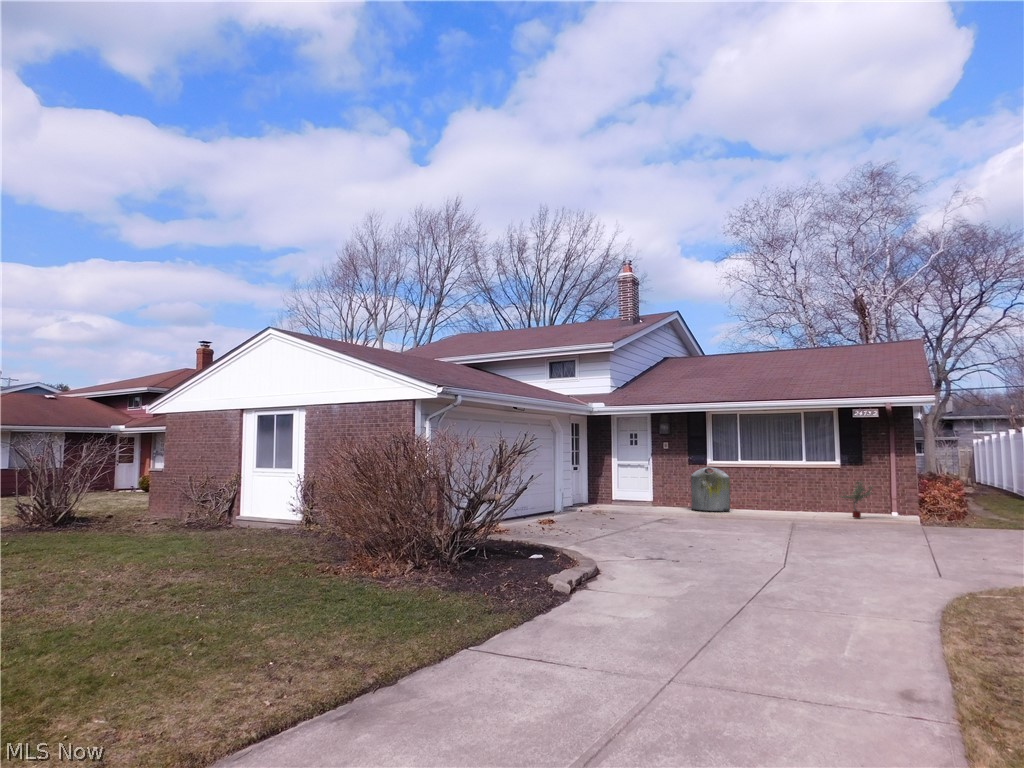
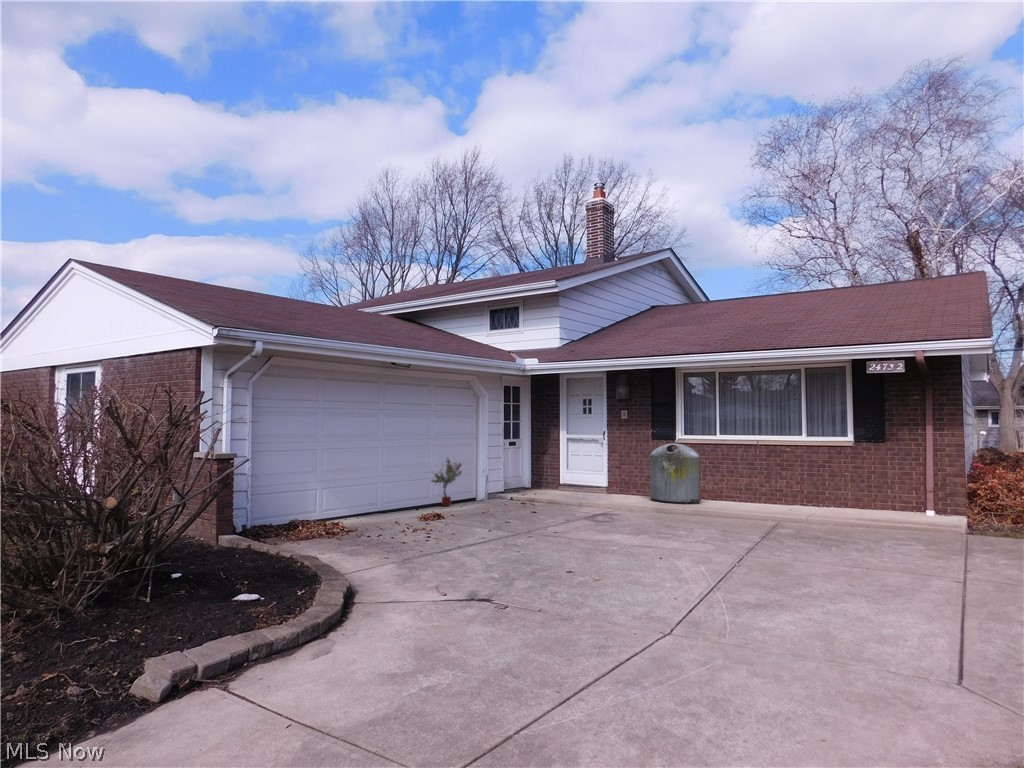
potted tree: present [840,480,873,519] -> present [431,458,462,507]

